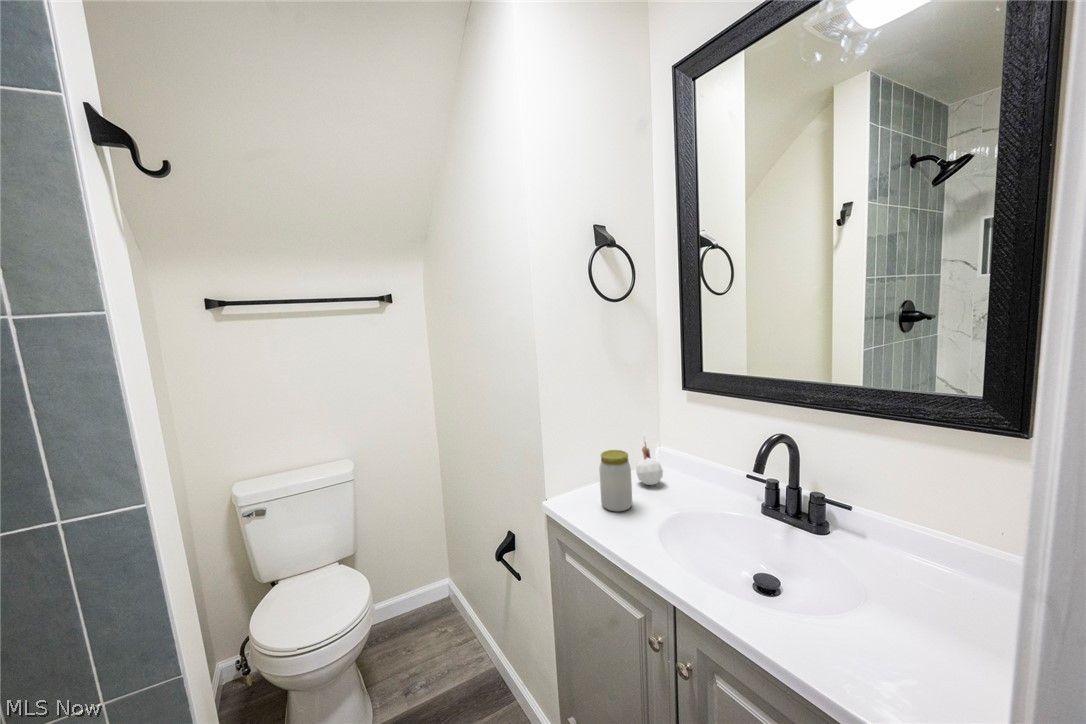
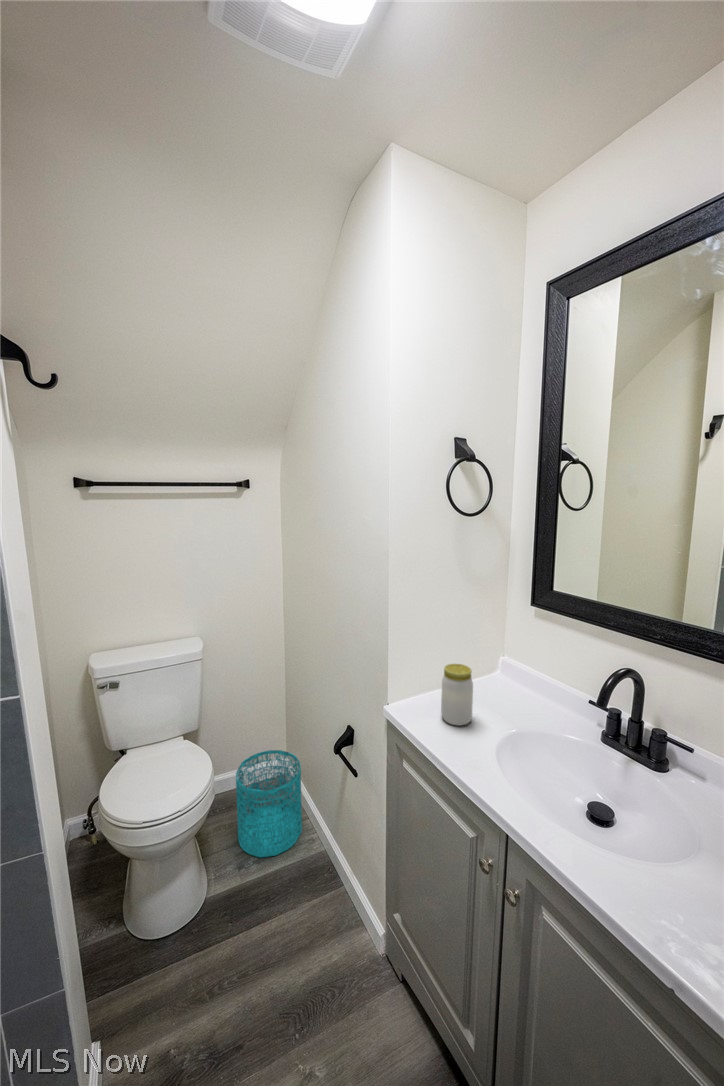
candle: present [636,442,663,485] -> none [477,650,504,699]
wastebasket: none [398,568,471,680] -> present [236,750,302,857]

